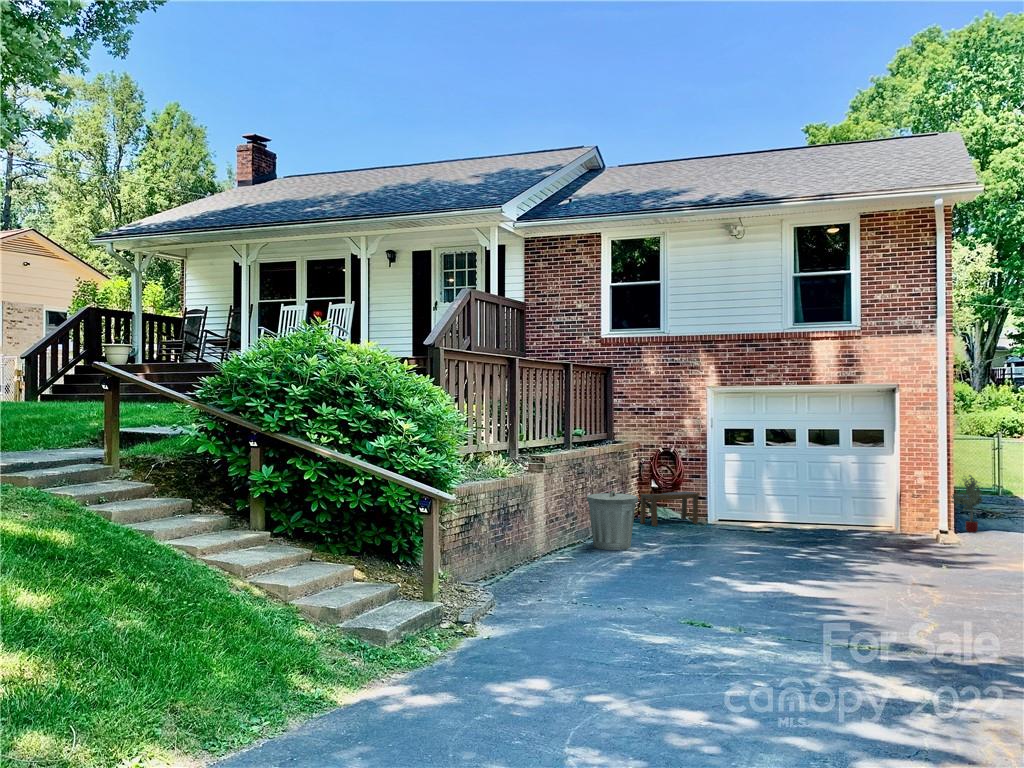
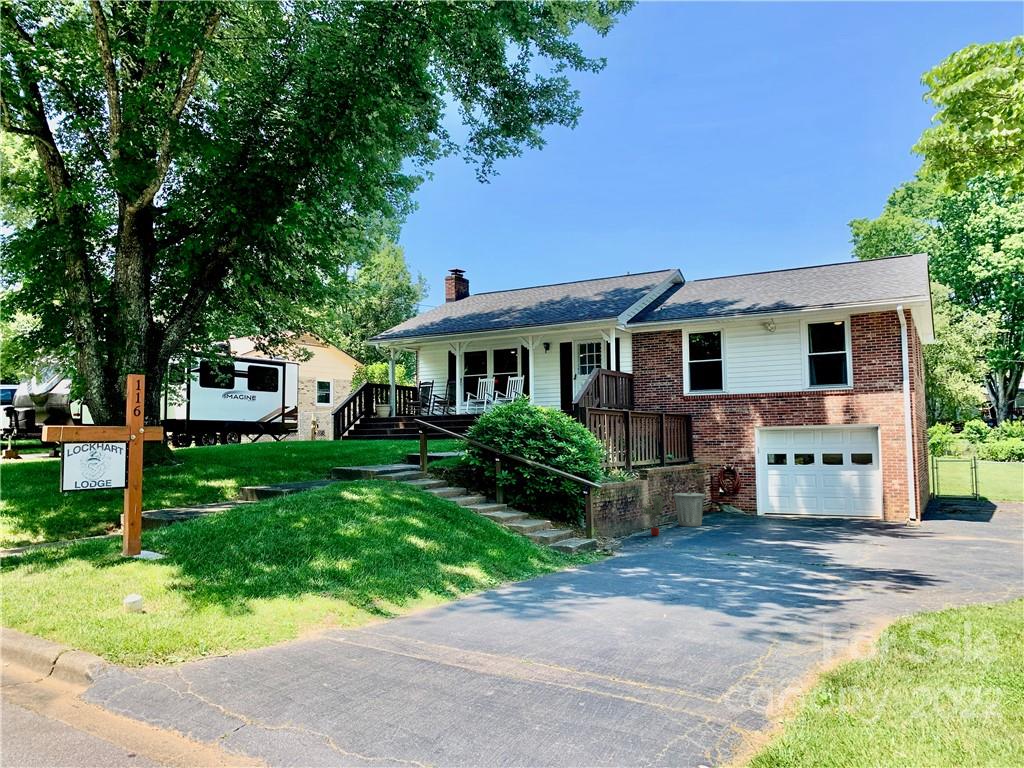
potted tree: present [951,475,983,533] -> present [642,492,665,536]
bench: present [640,491,699,526] -> none [711,495,750,516]

